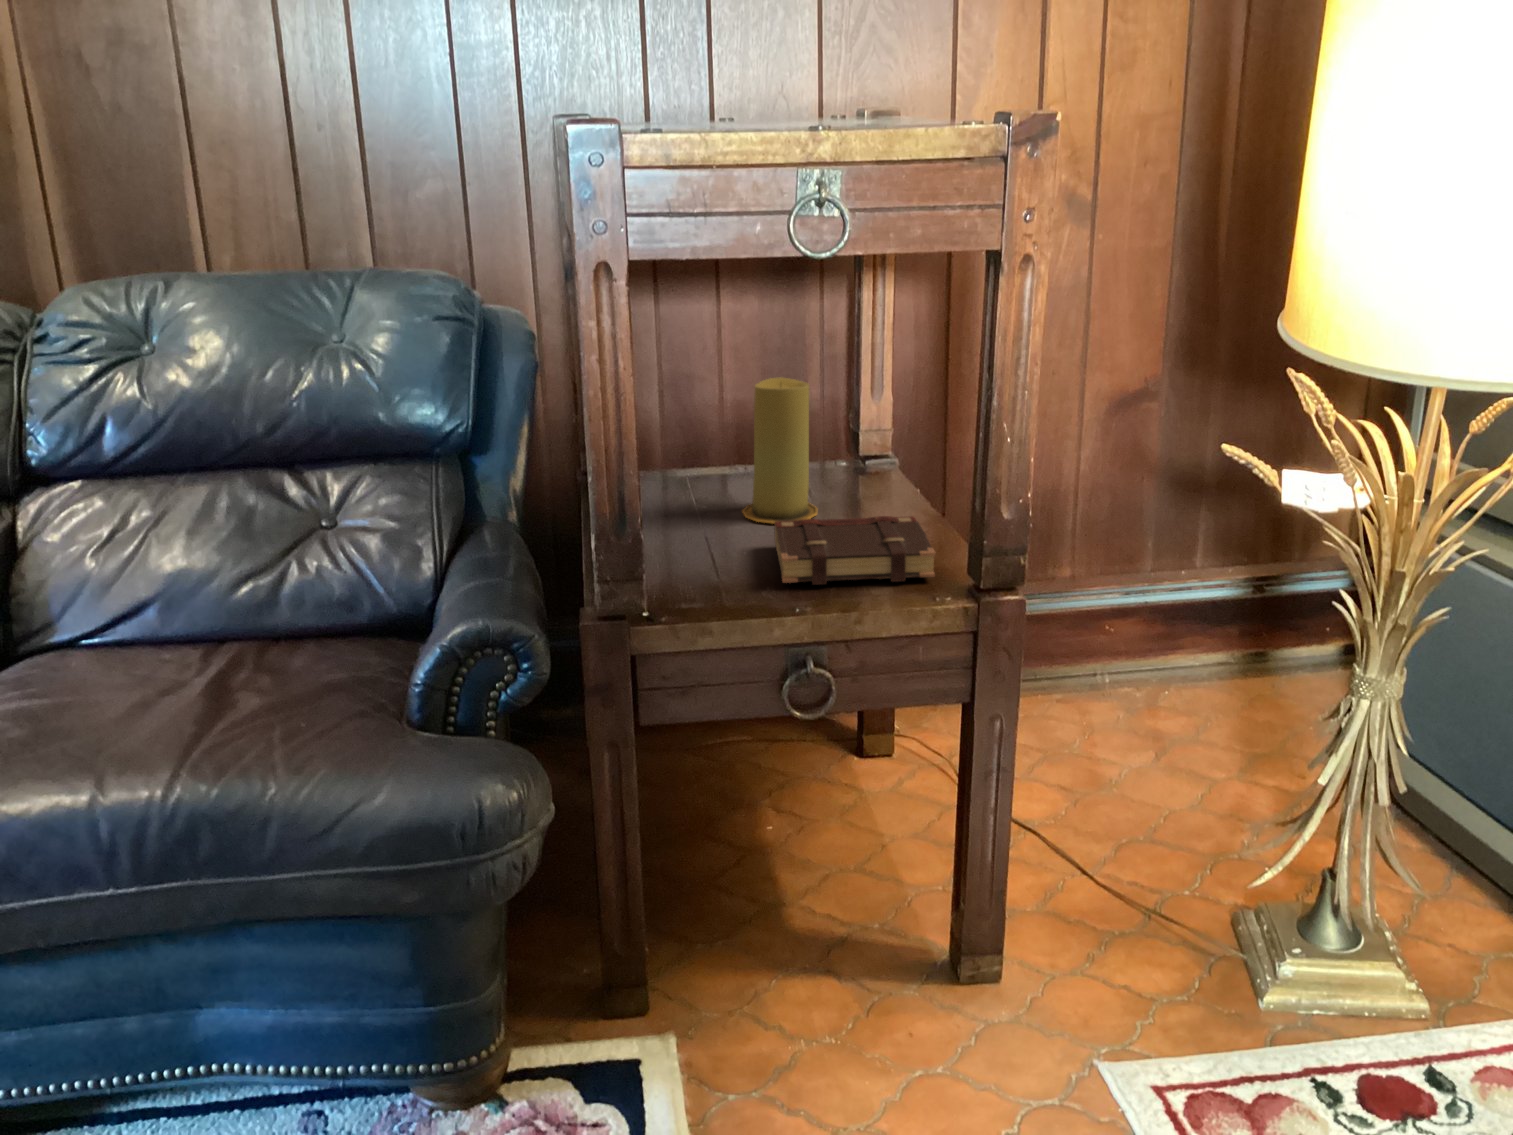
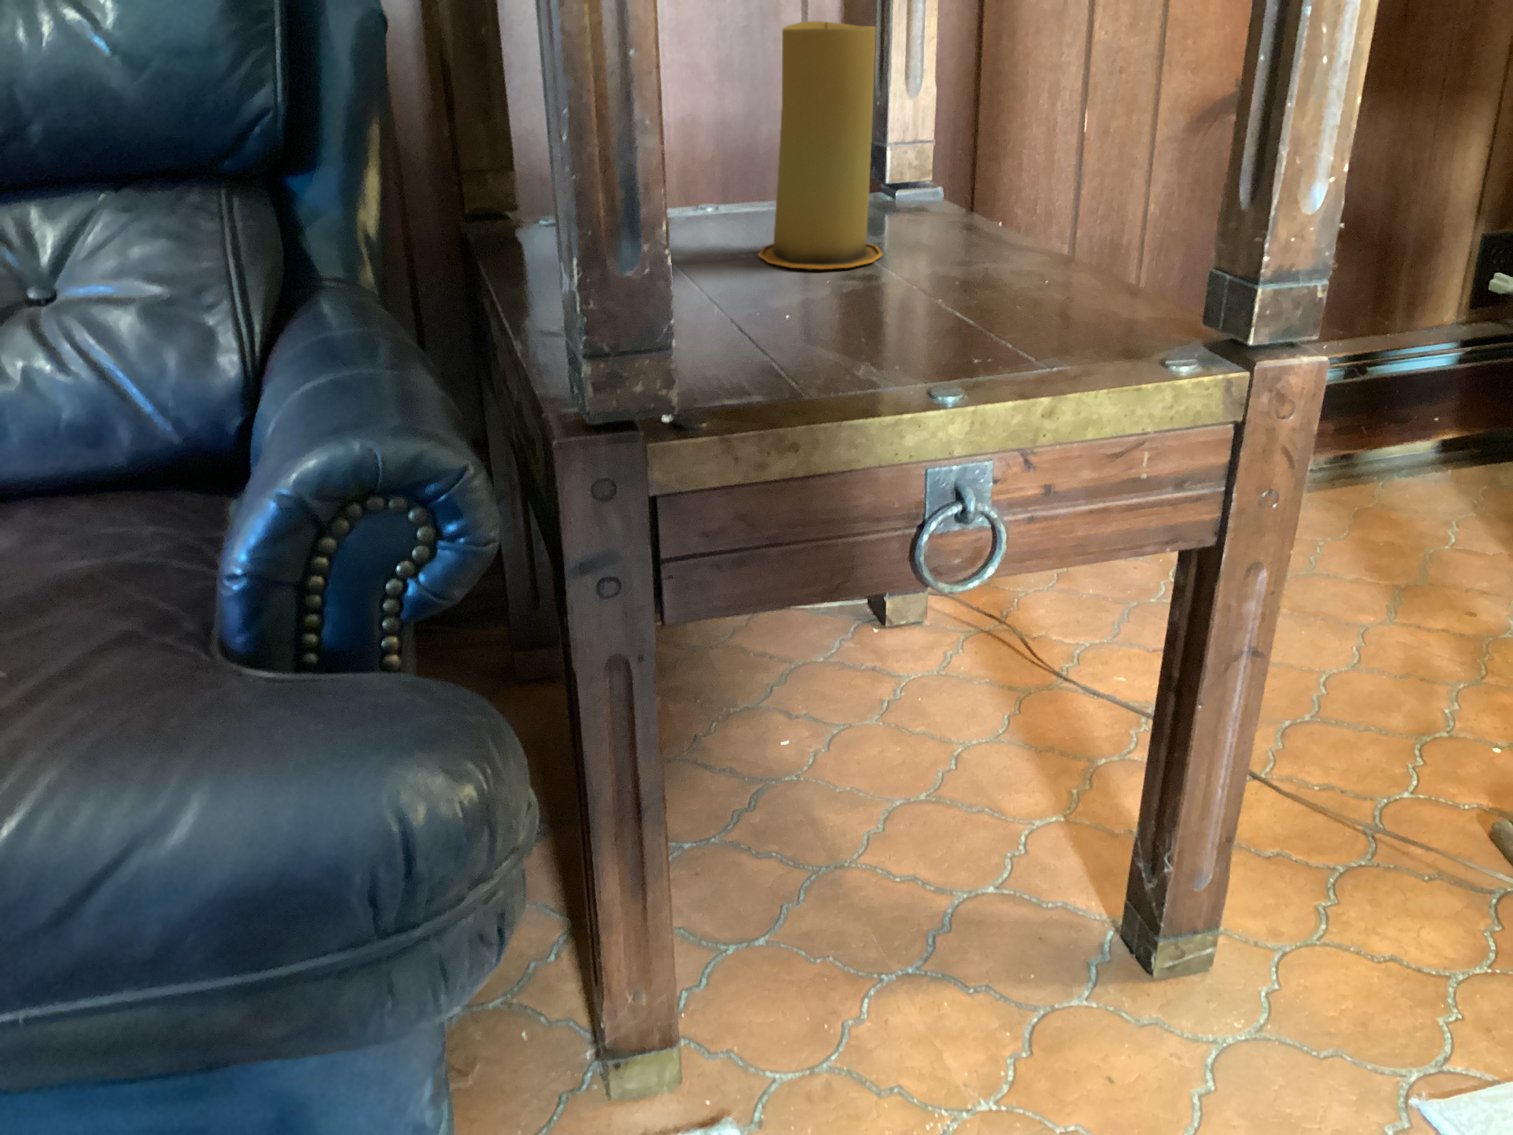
book: present [774,516,936,585] -> none [844,240,1164,352]

